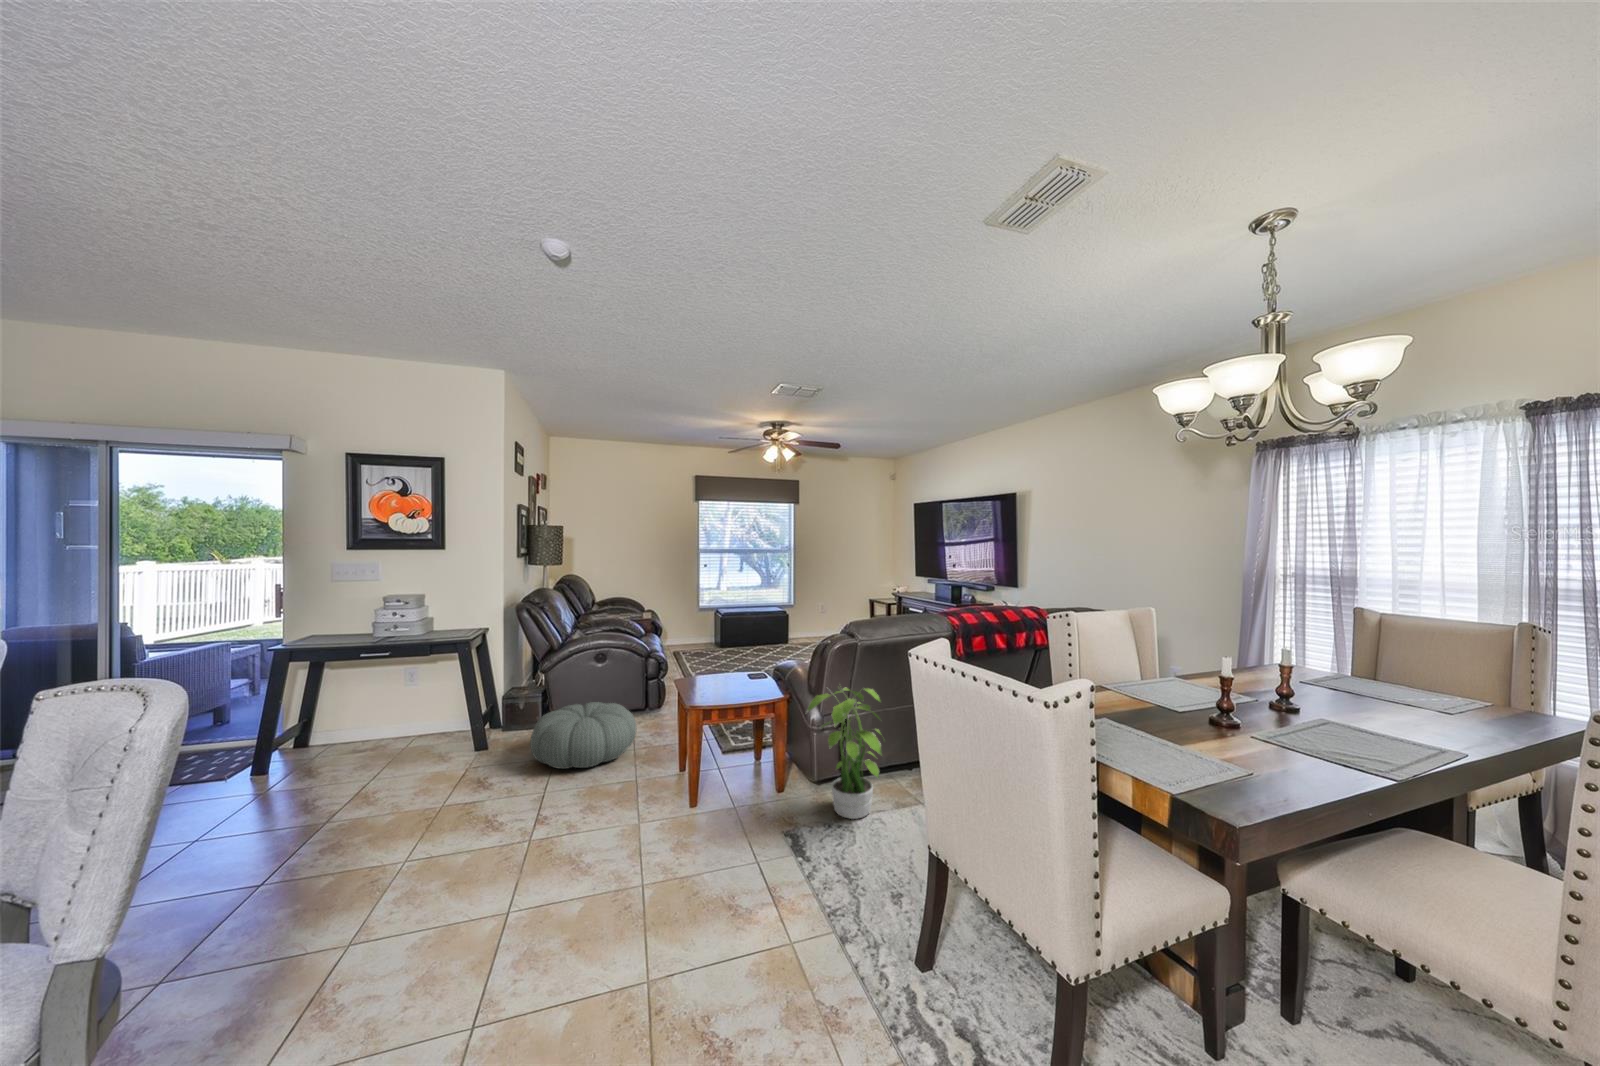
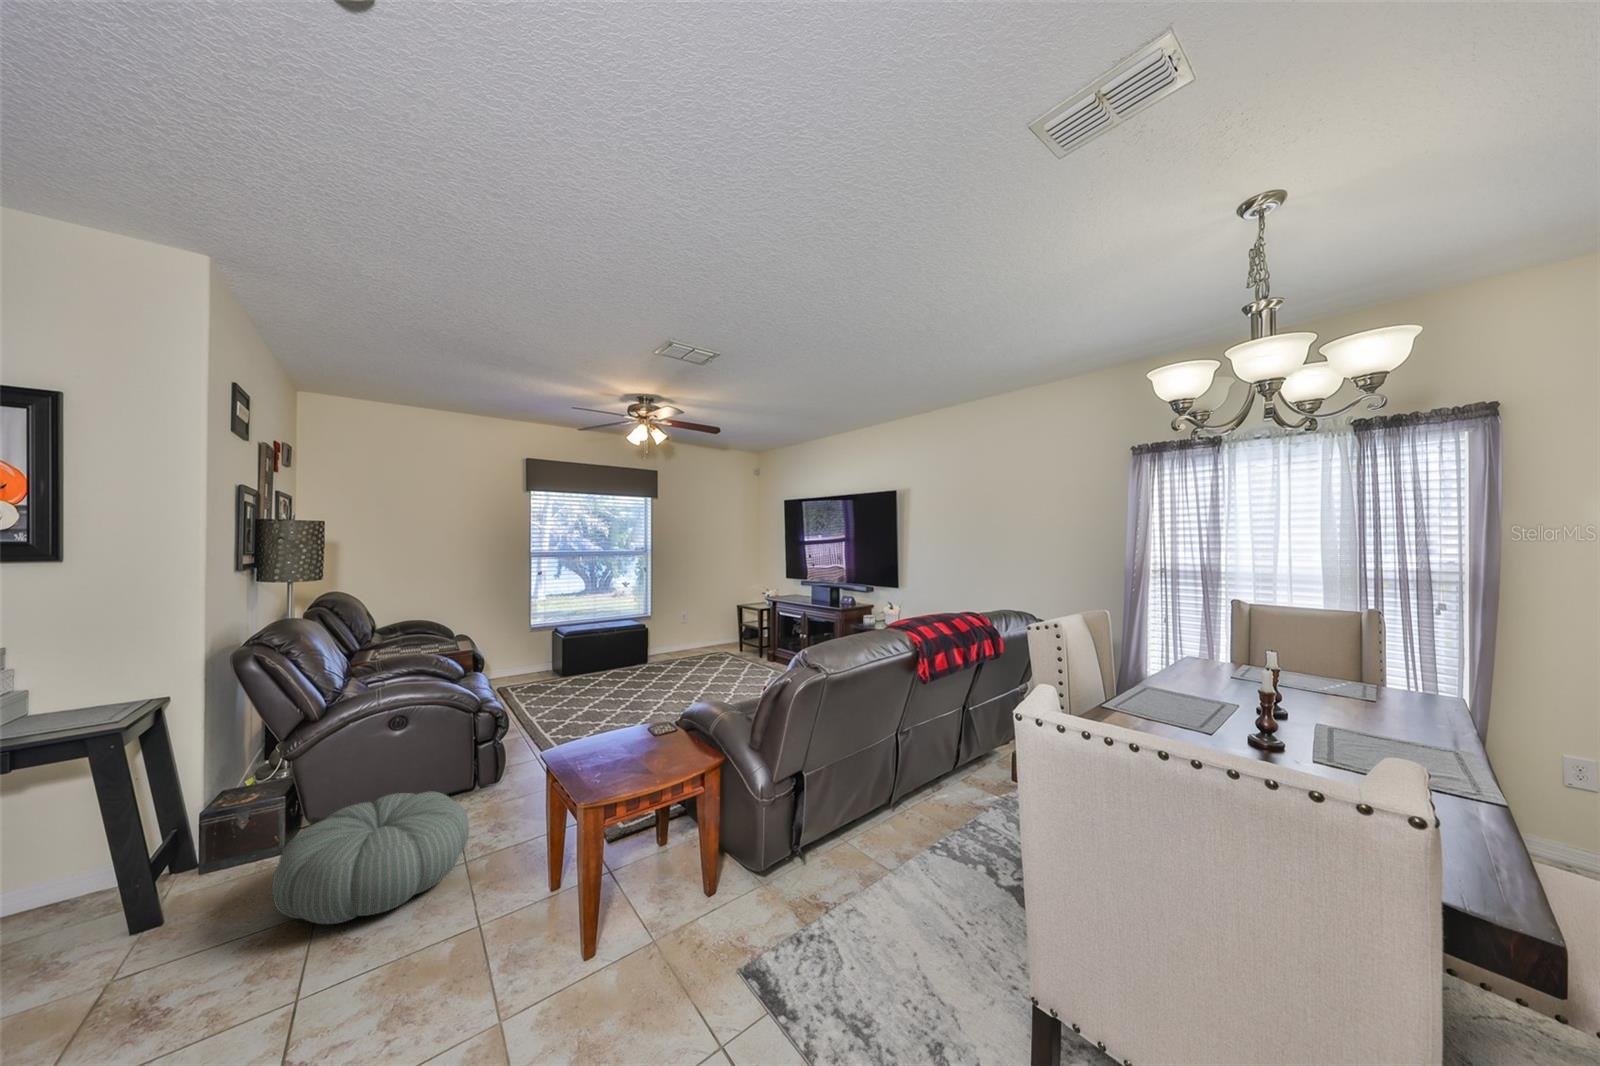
potted plant: present [807,688,882,819] -> none [756,734,867,921]

